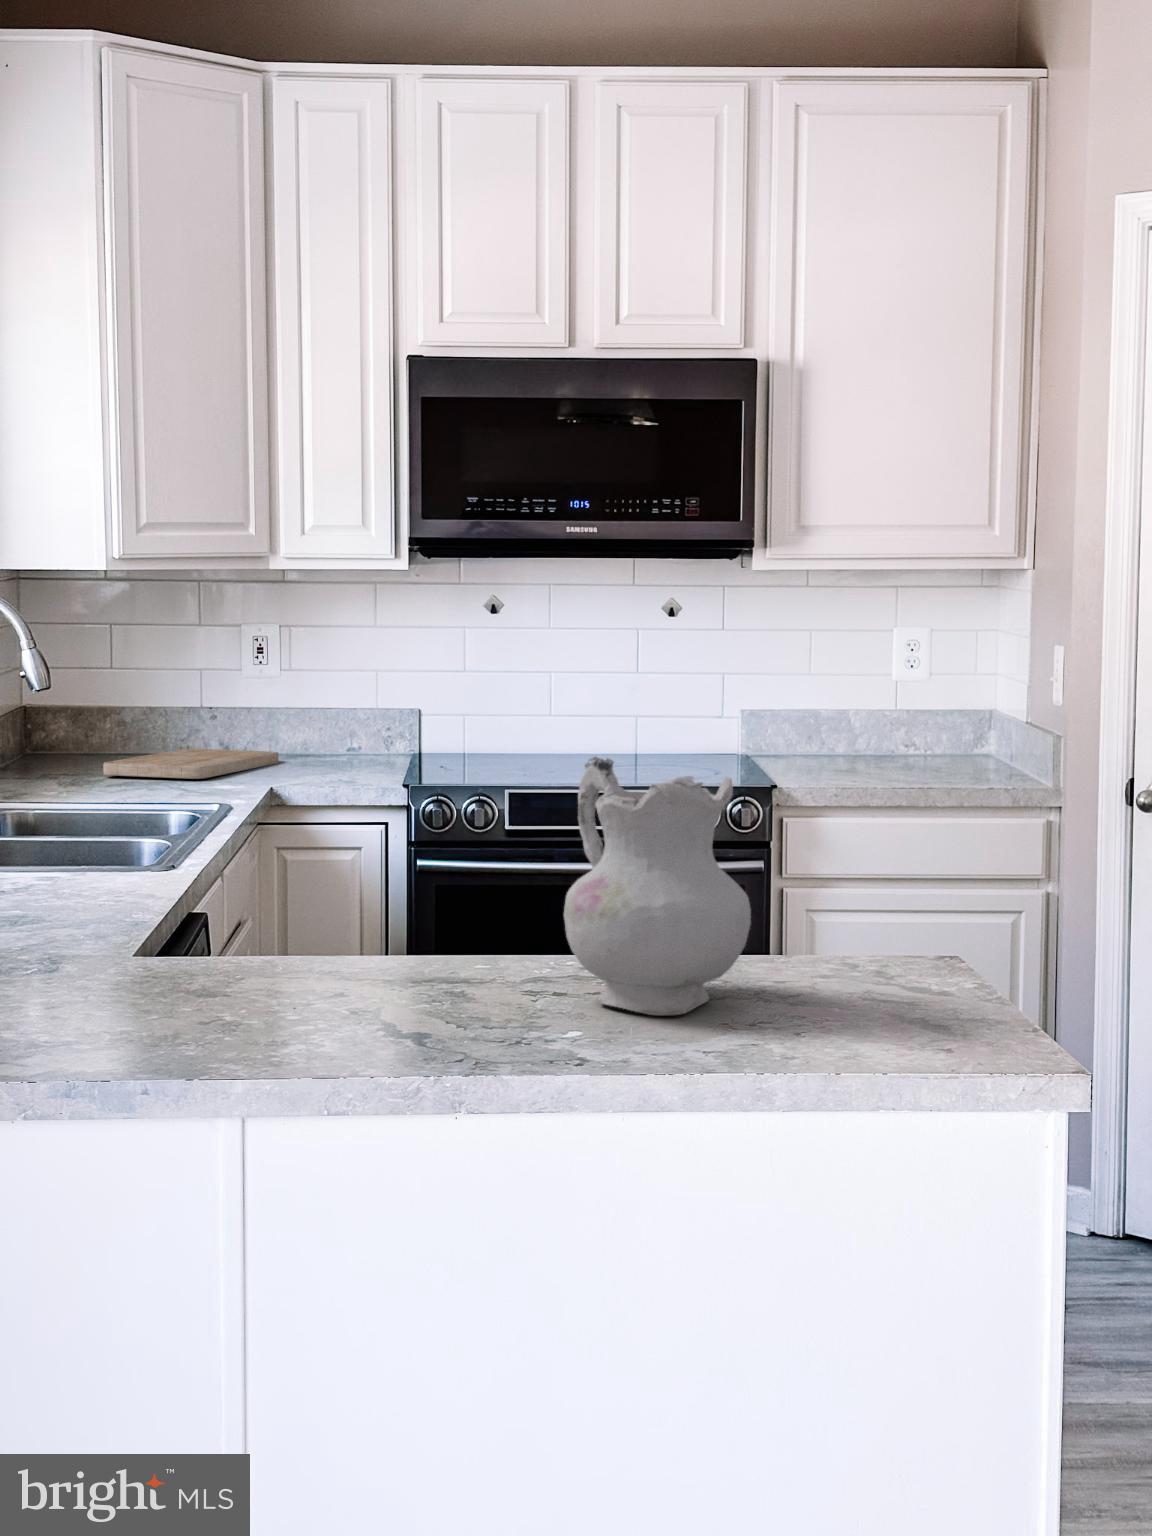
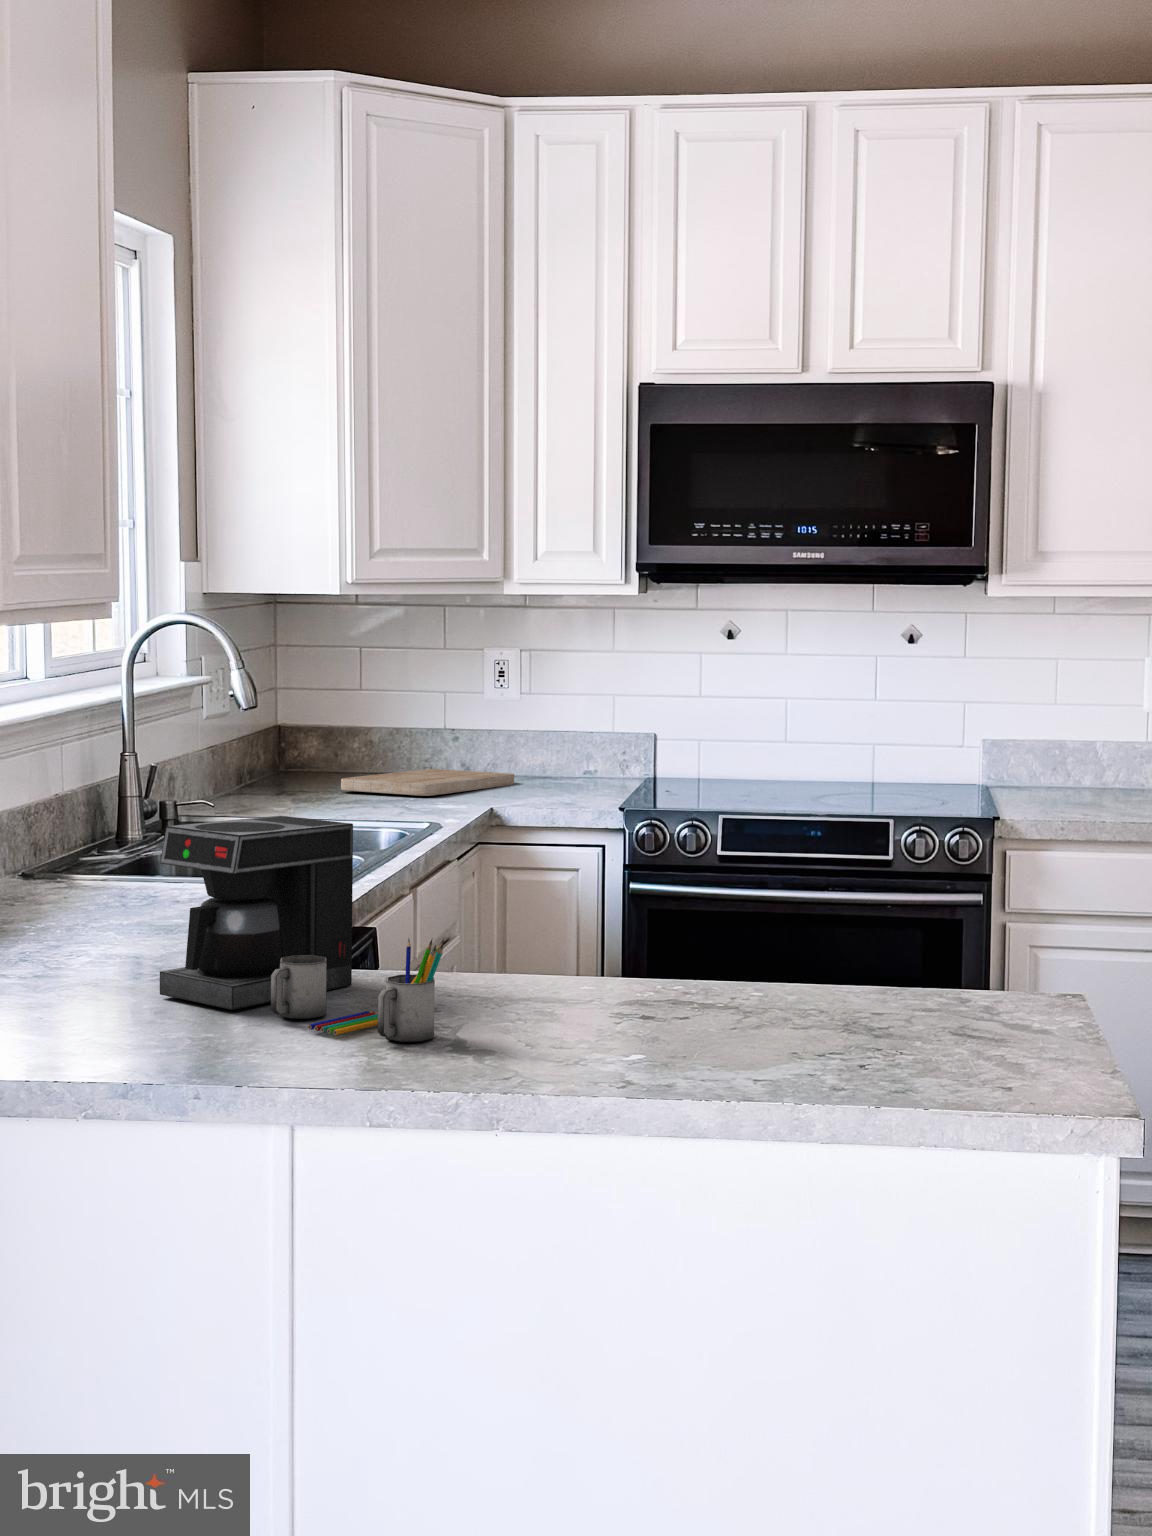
ceramic pitcher: present [564,757,751,1015] -> none [627,759,829,1038]
coffee maker: none [94,820,410,1037] -> present [160,816,444,1042]

